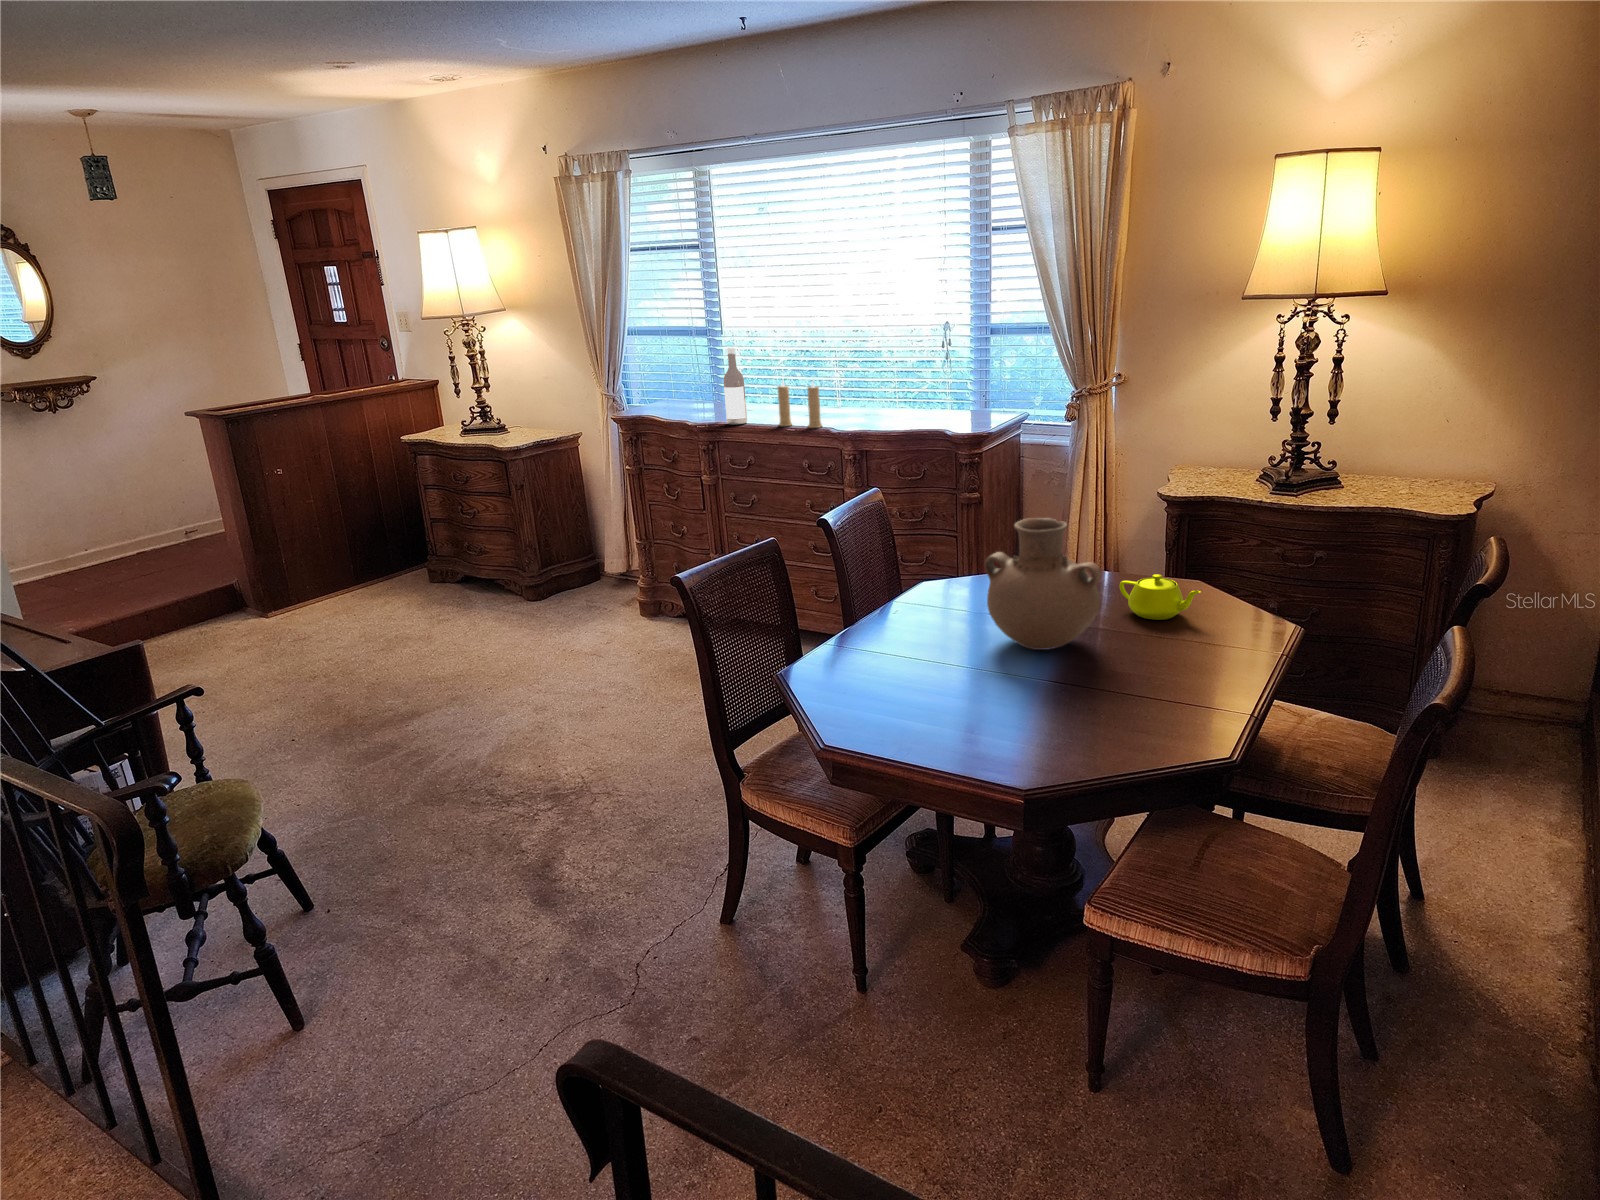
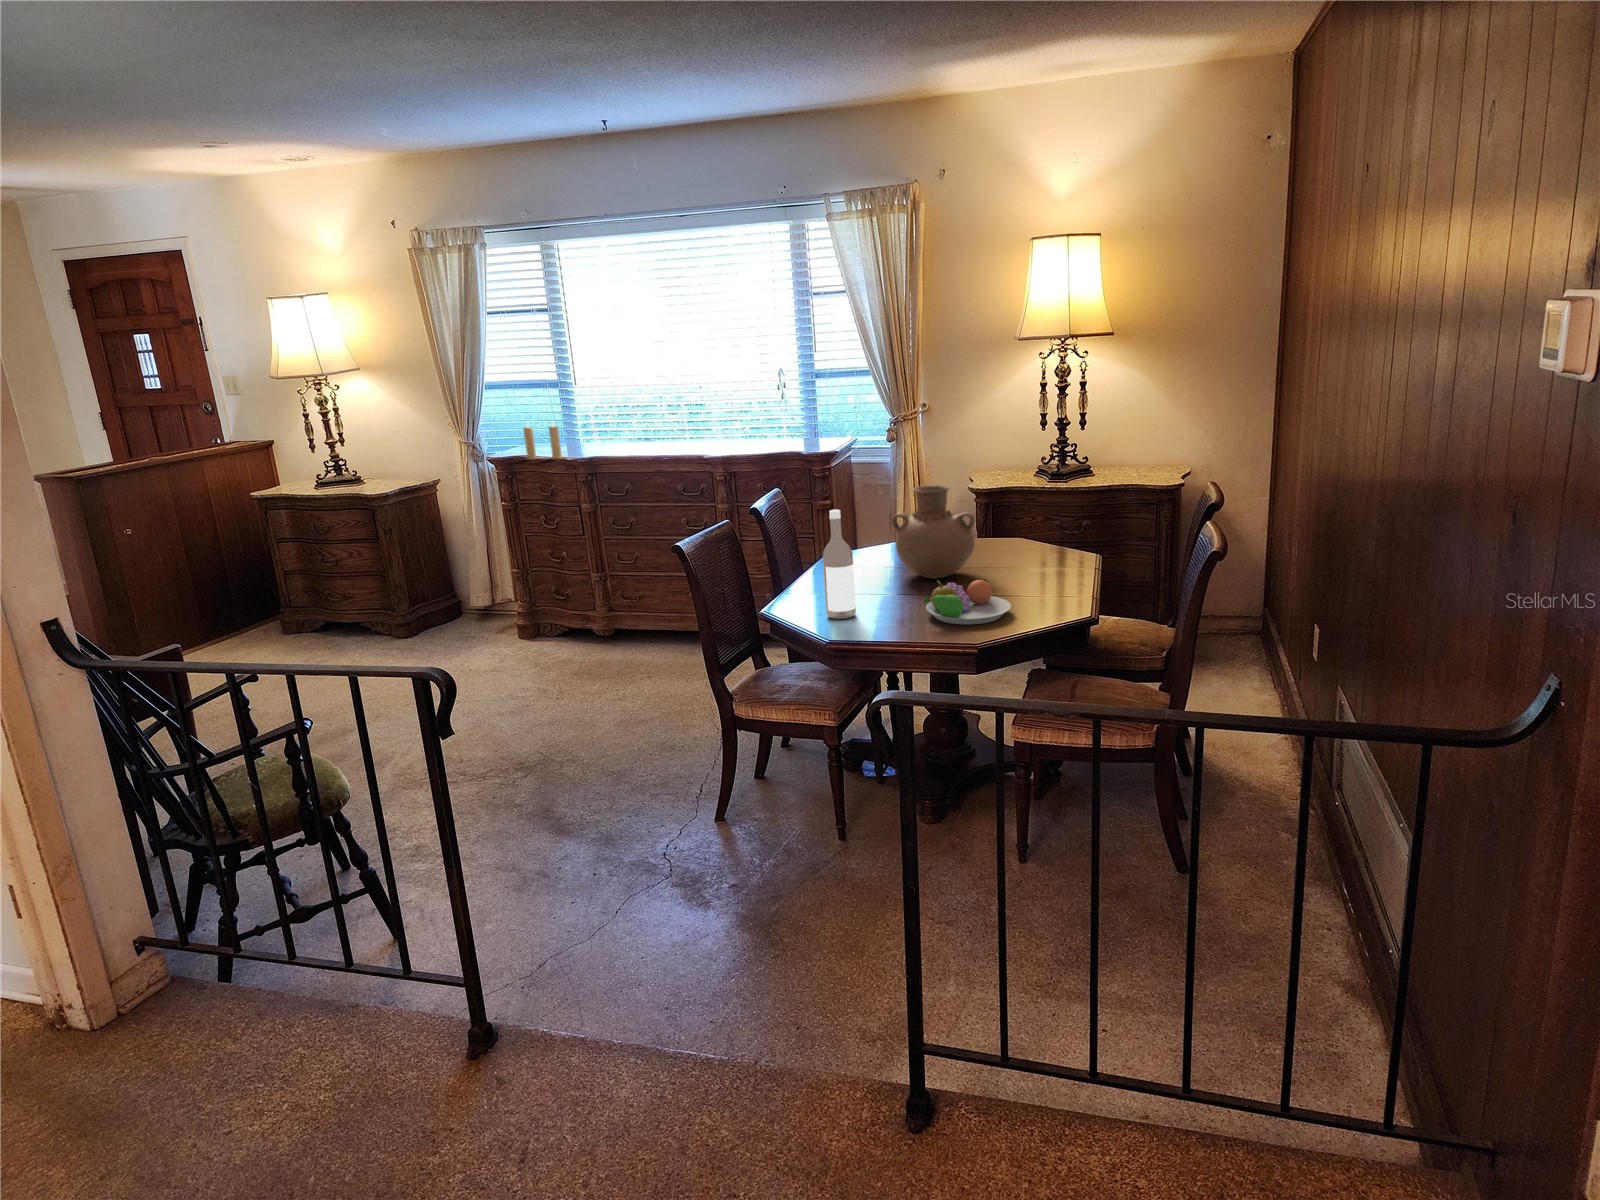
wine bottle: present [724,348,747,425] -> present [823,510,856,619]
candle: present [778,381,822,428] -> present [523,422,563,460]
teapot: present [1119,574,1201,620] -> none [976,525,1035,556]
fruit bowl: none [976,674,1114,754] -> present [924,579,1011,625]

